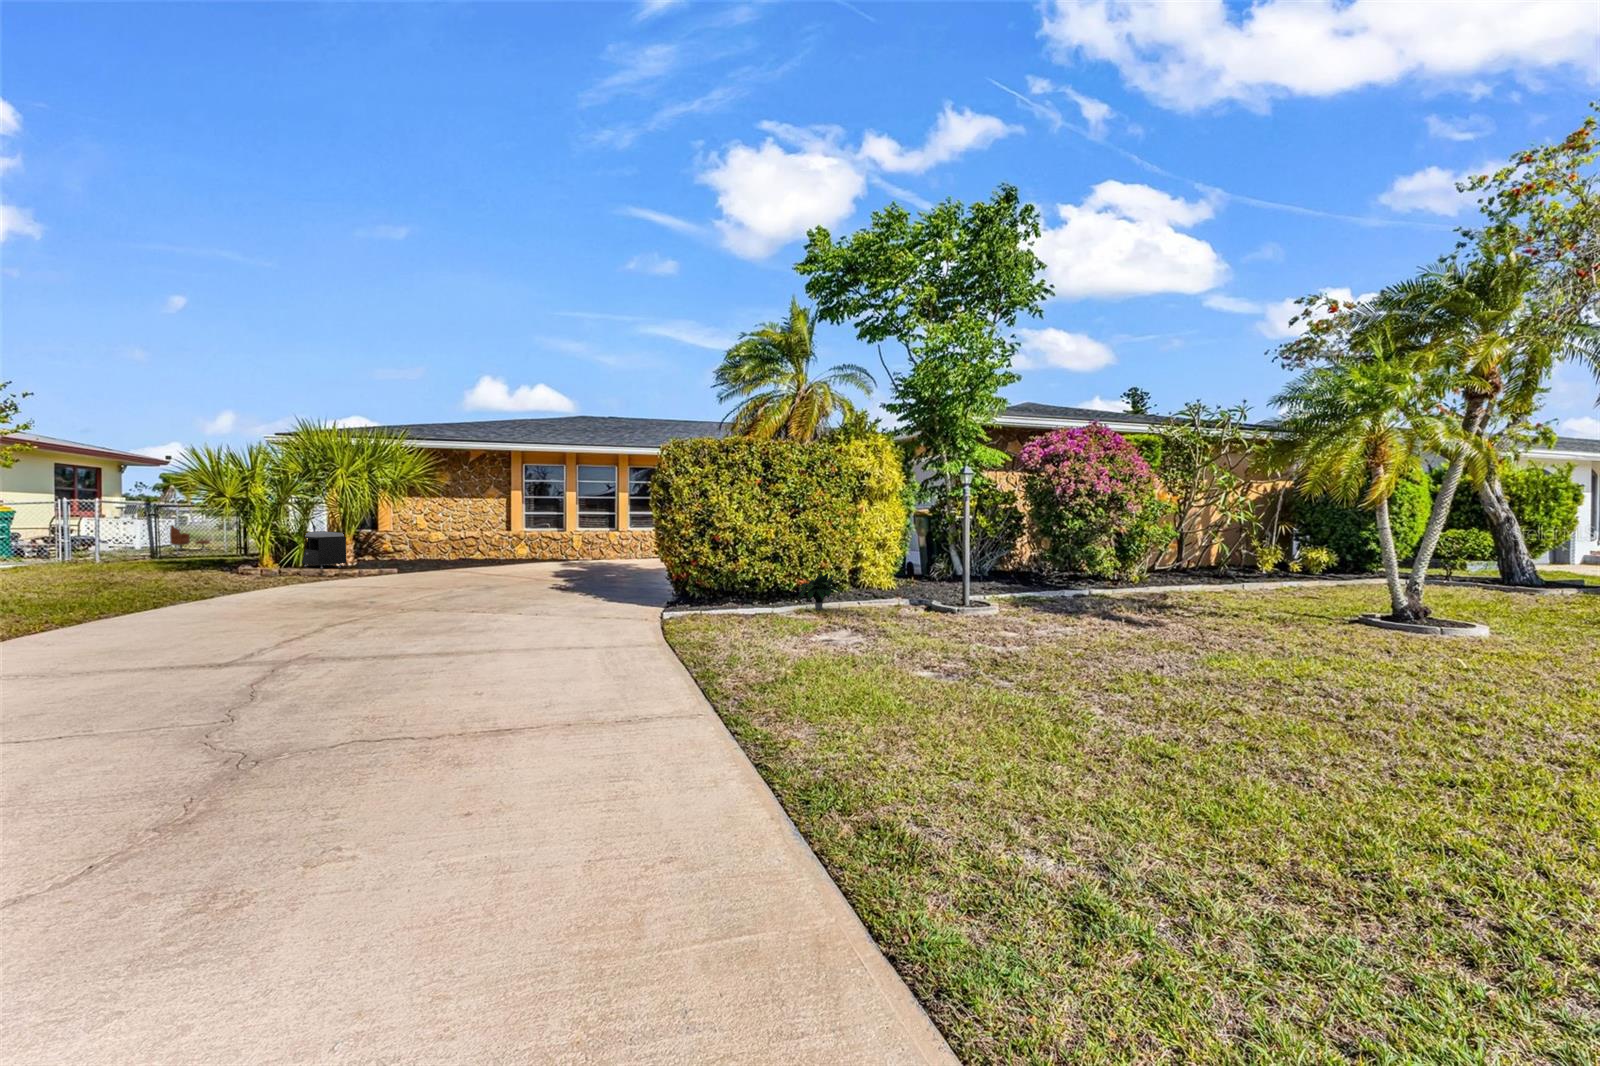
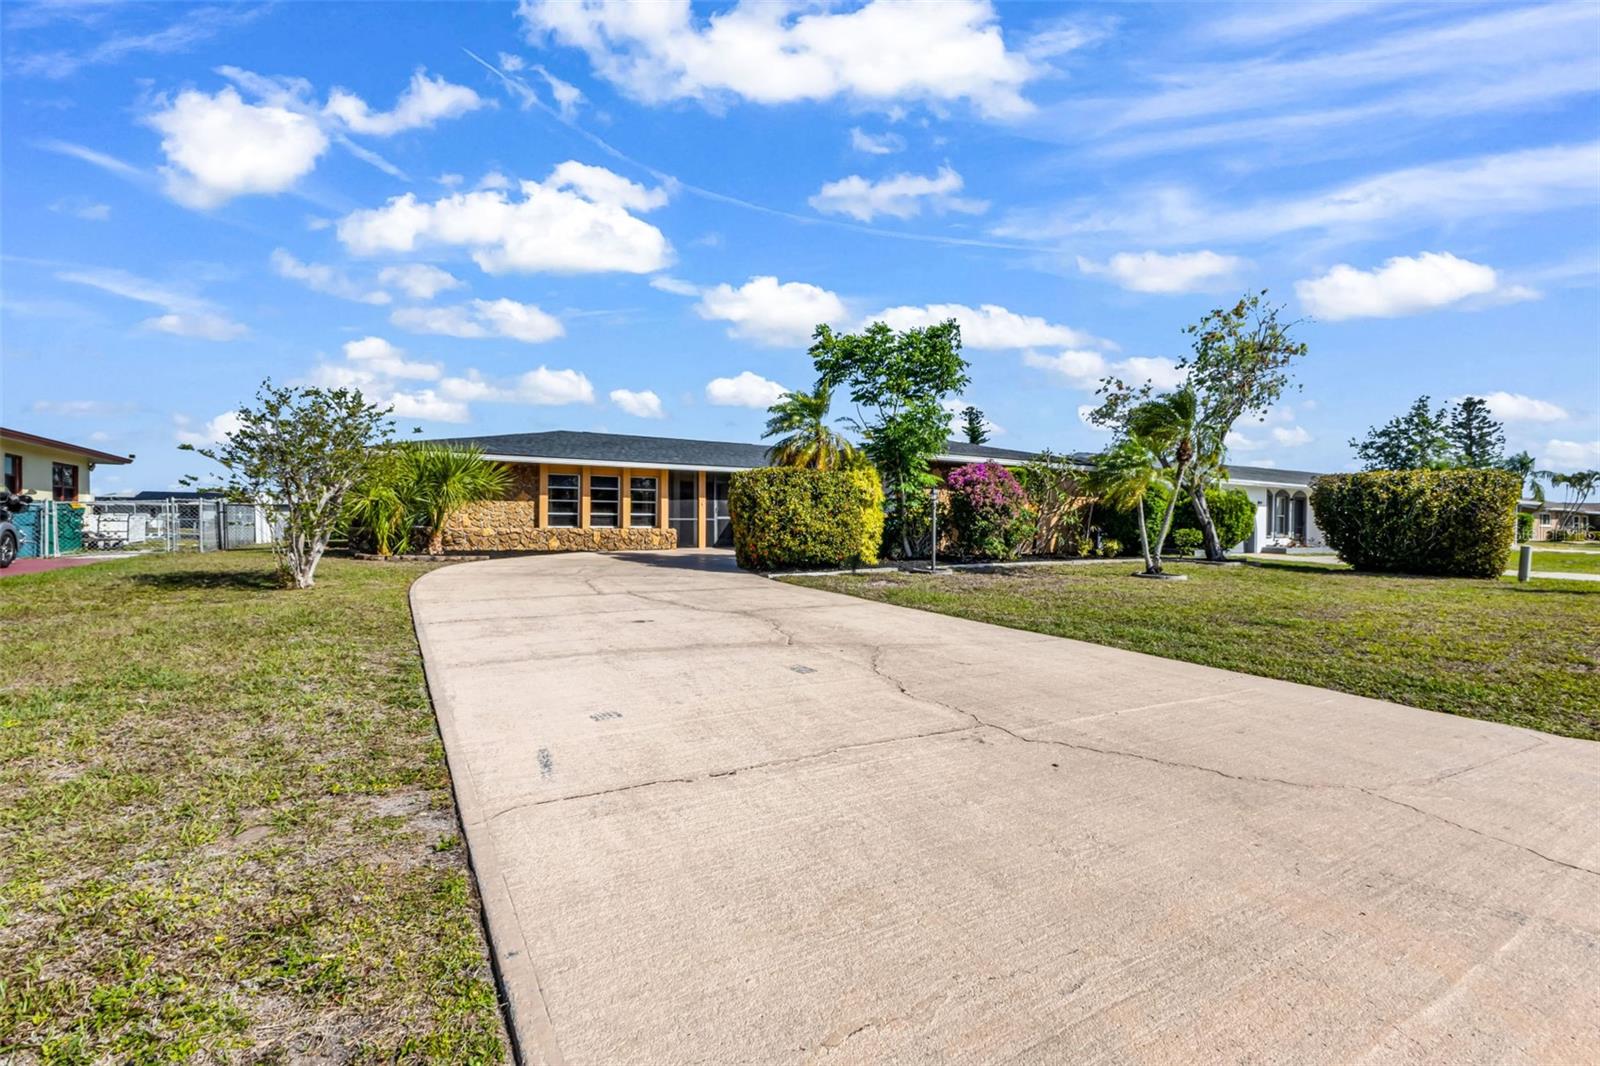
lounge chair: present [170,525,210,550] -> none [202,518,240,545]
storage bench: present [302,532,346,568] -> none [397,527,440,556]

